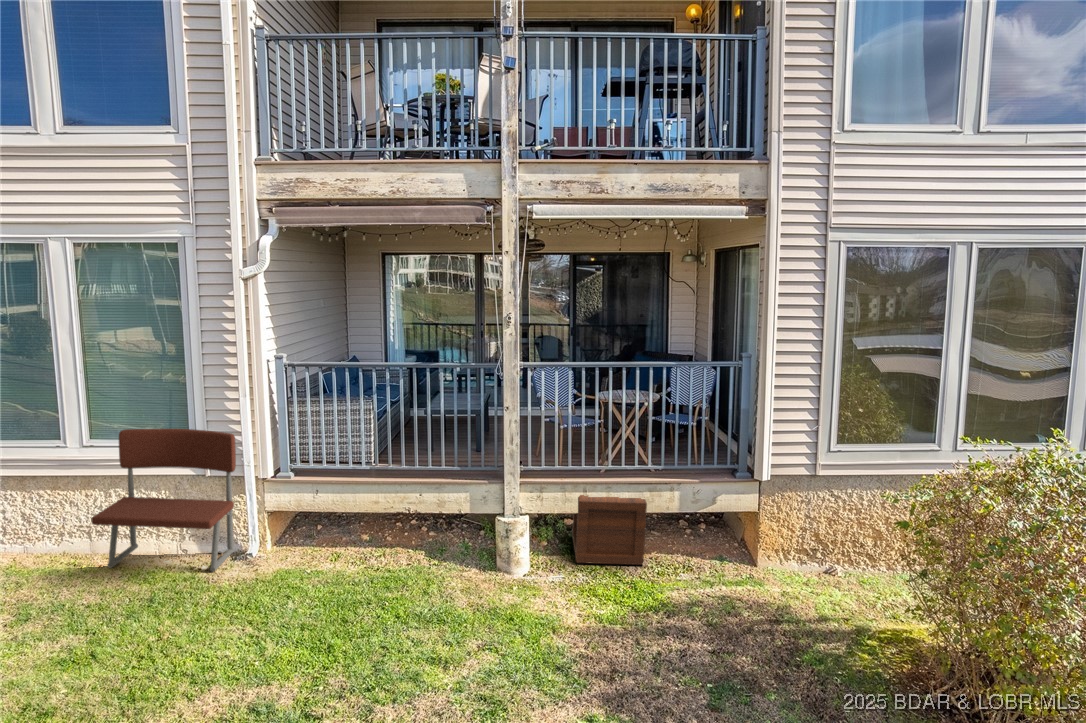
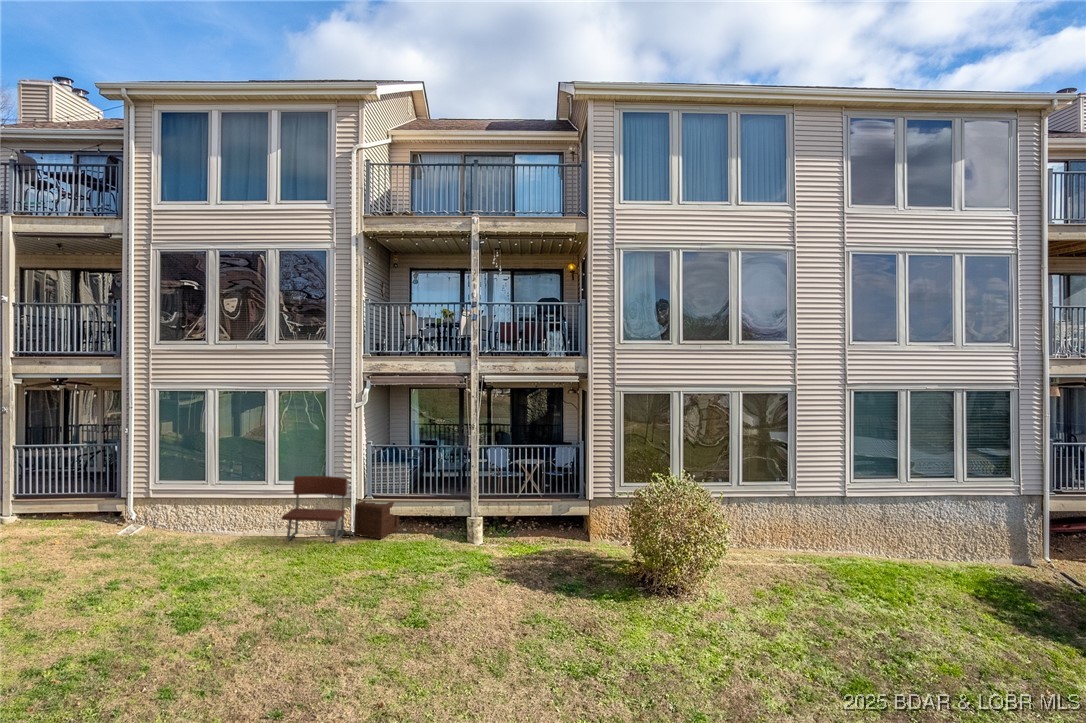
wooden crate: present [572,495,647,565] -> present [354,501,399,539]

